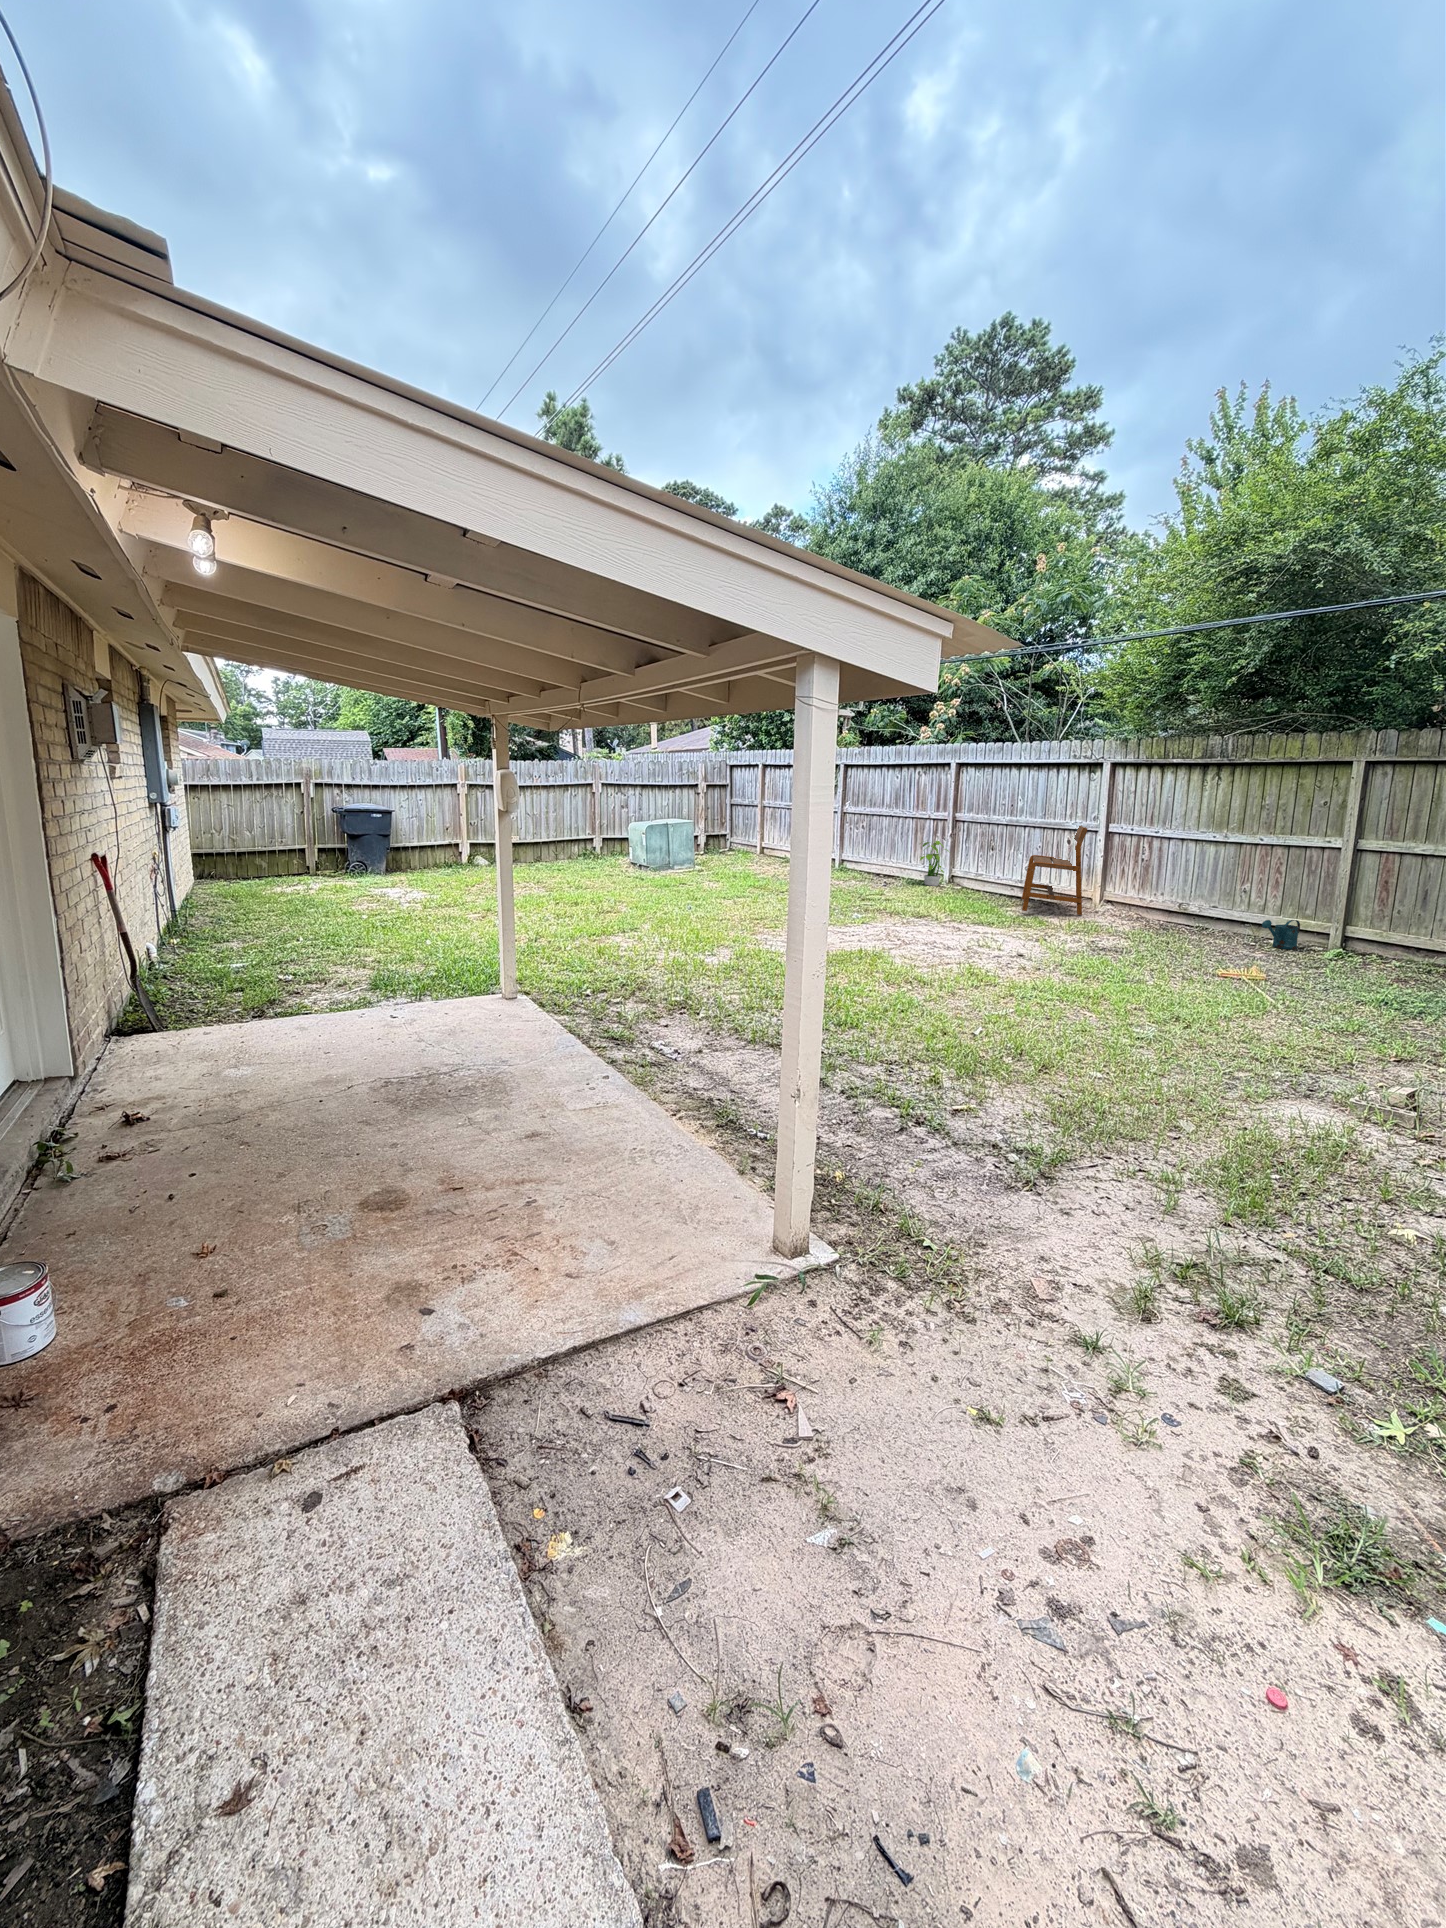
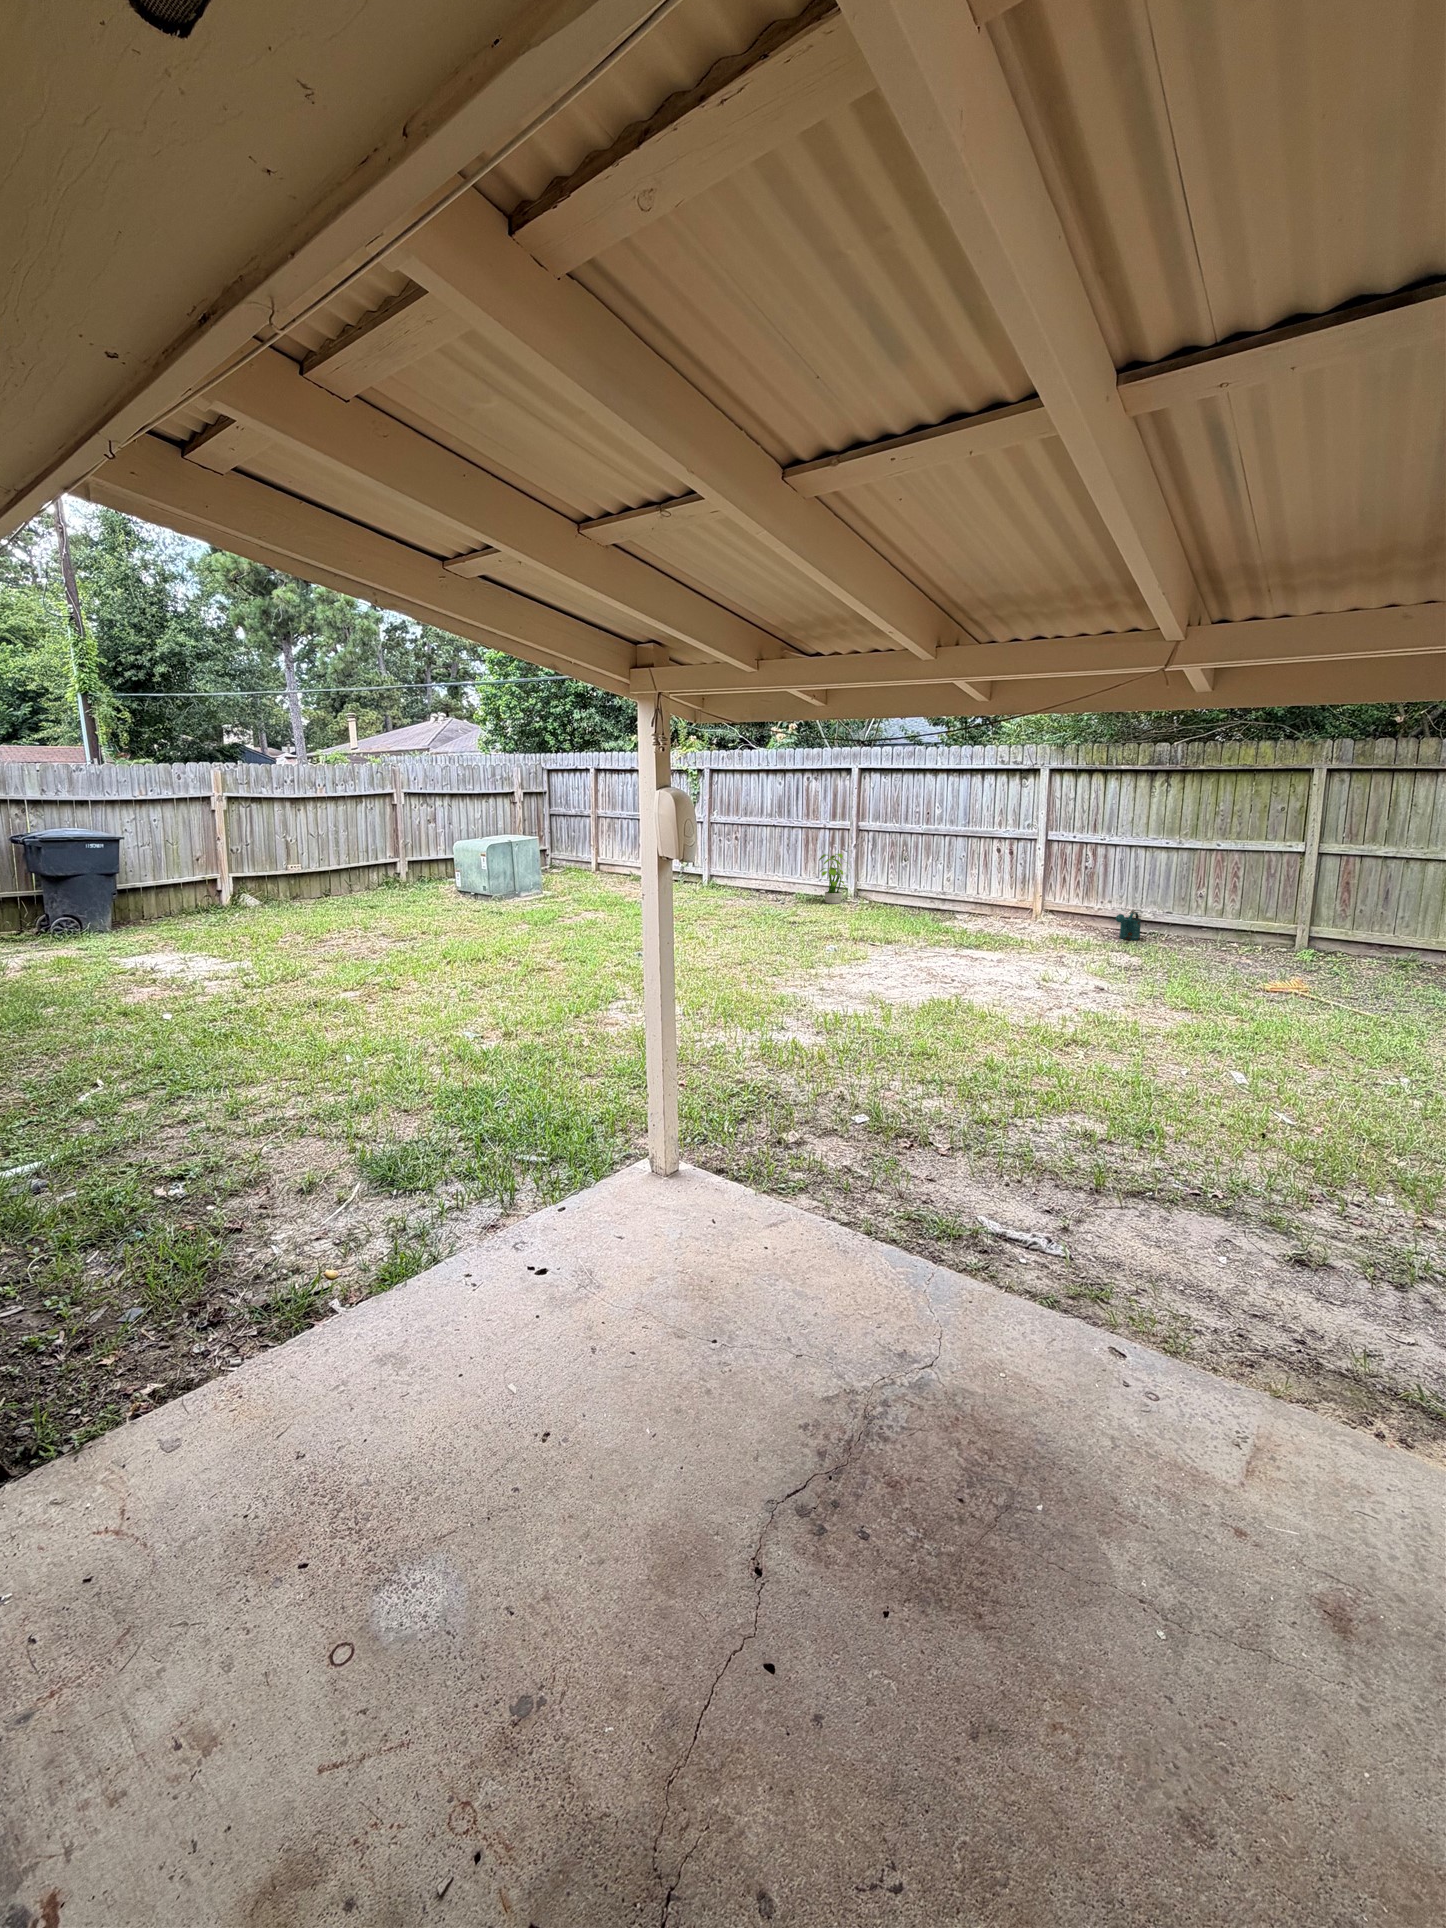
bench: present [1022,826,1087,915] -> none [947,832,1040,932]
watering can: present [1262,920,1300,949] -> present [1116,912,1141,940]

